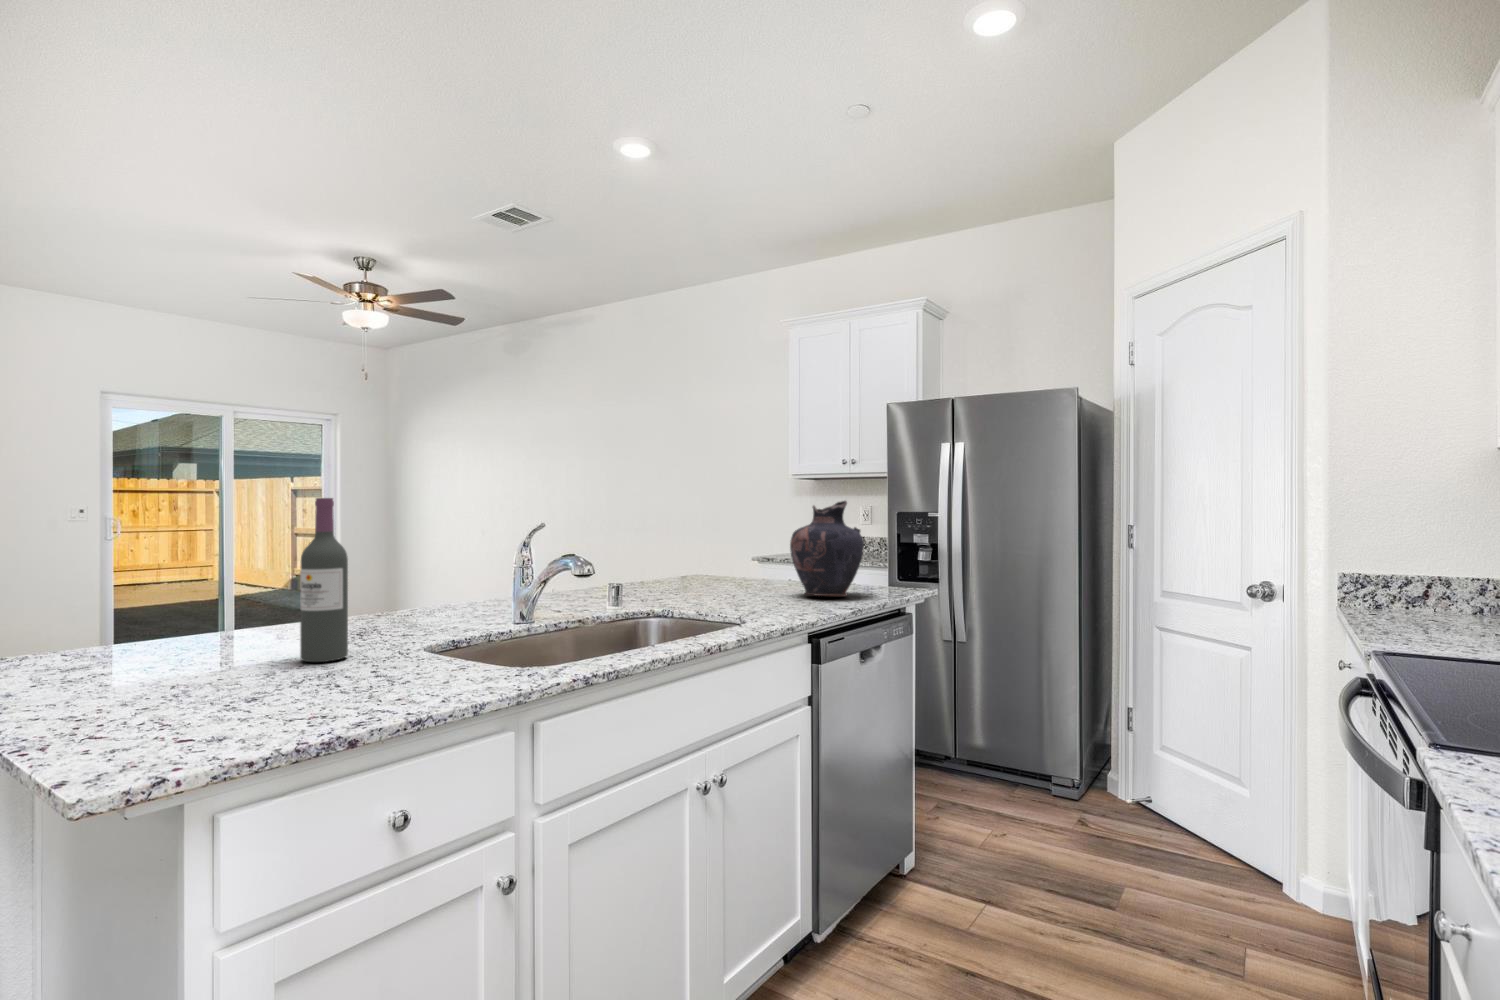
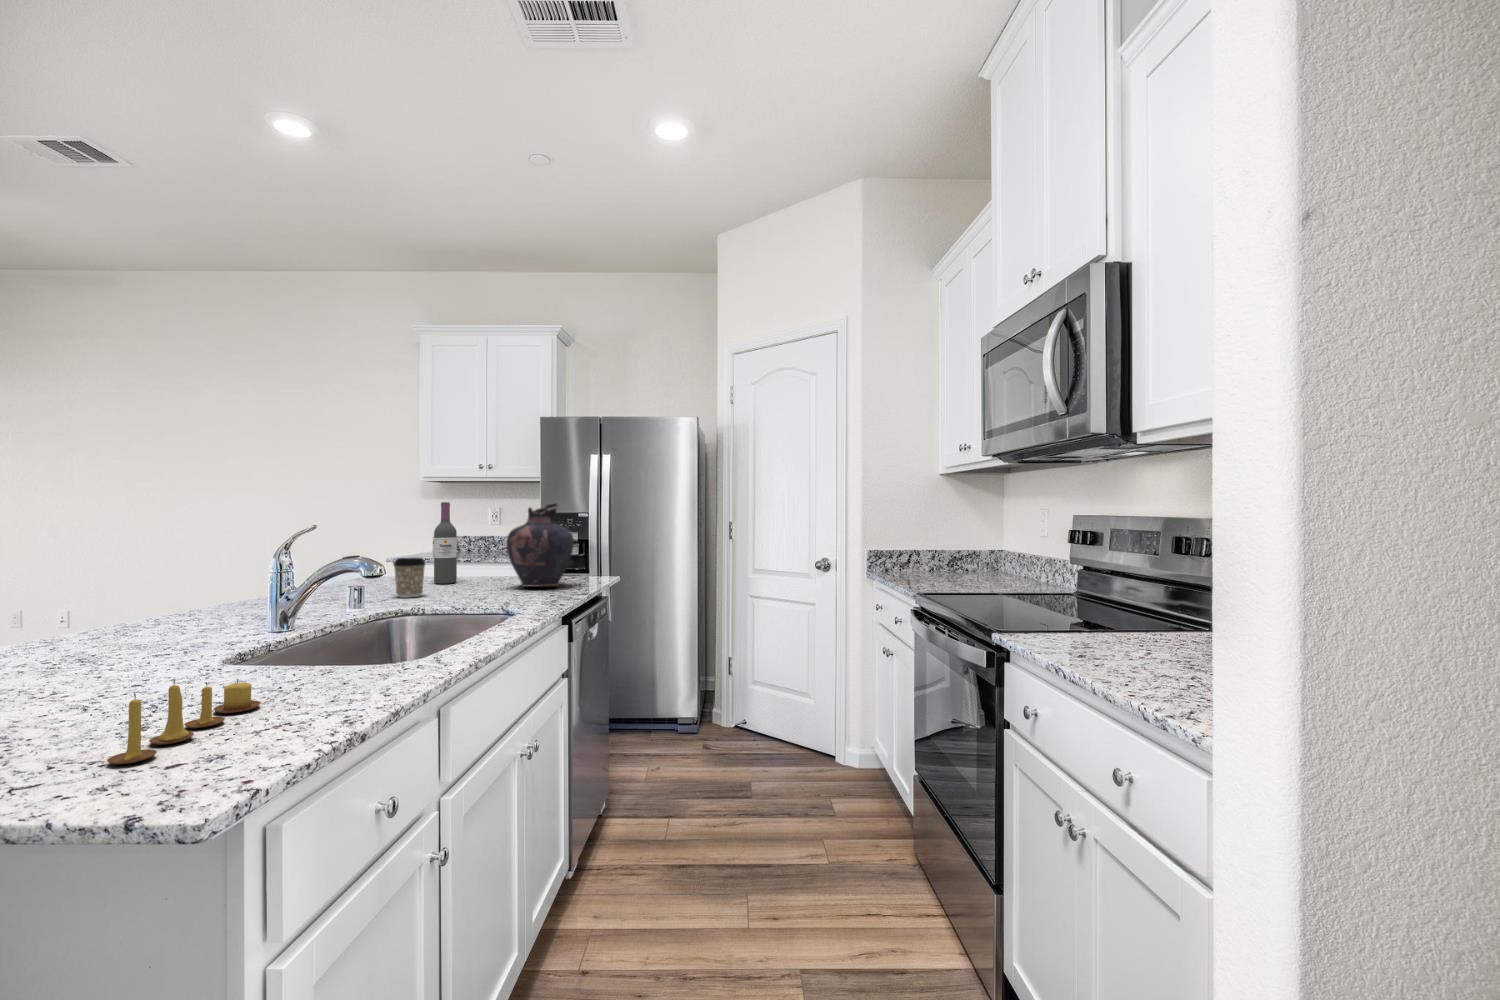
wine bottle: present [300,498,348,662] -> present [434,502,457,584]
coffee cup: none [672,557,703,598] -> present [394,557,425,598]
candle: none [162,661,352,731] -> present [107,679,261,764]

